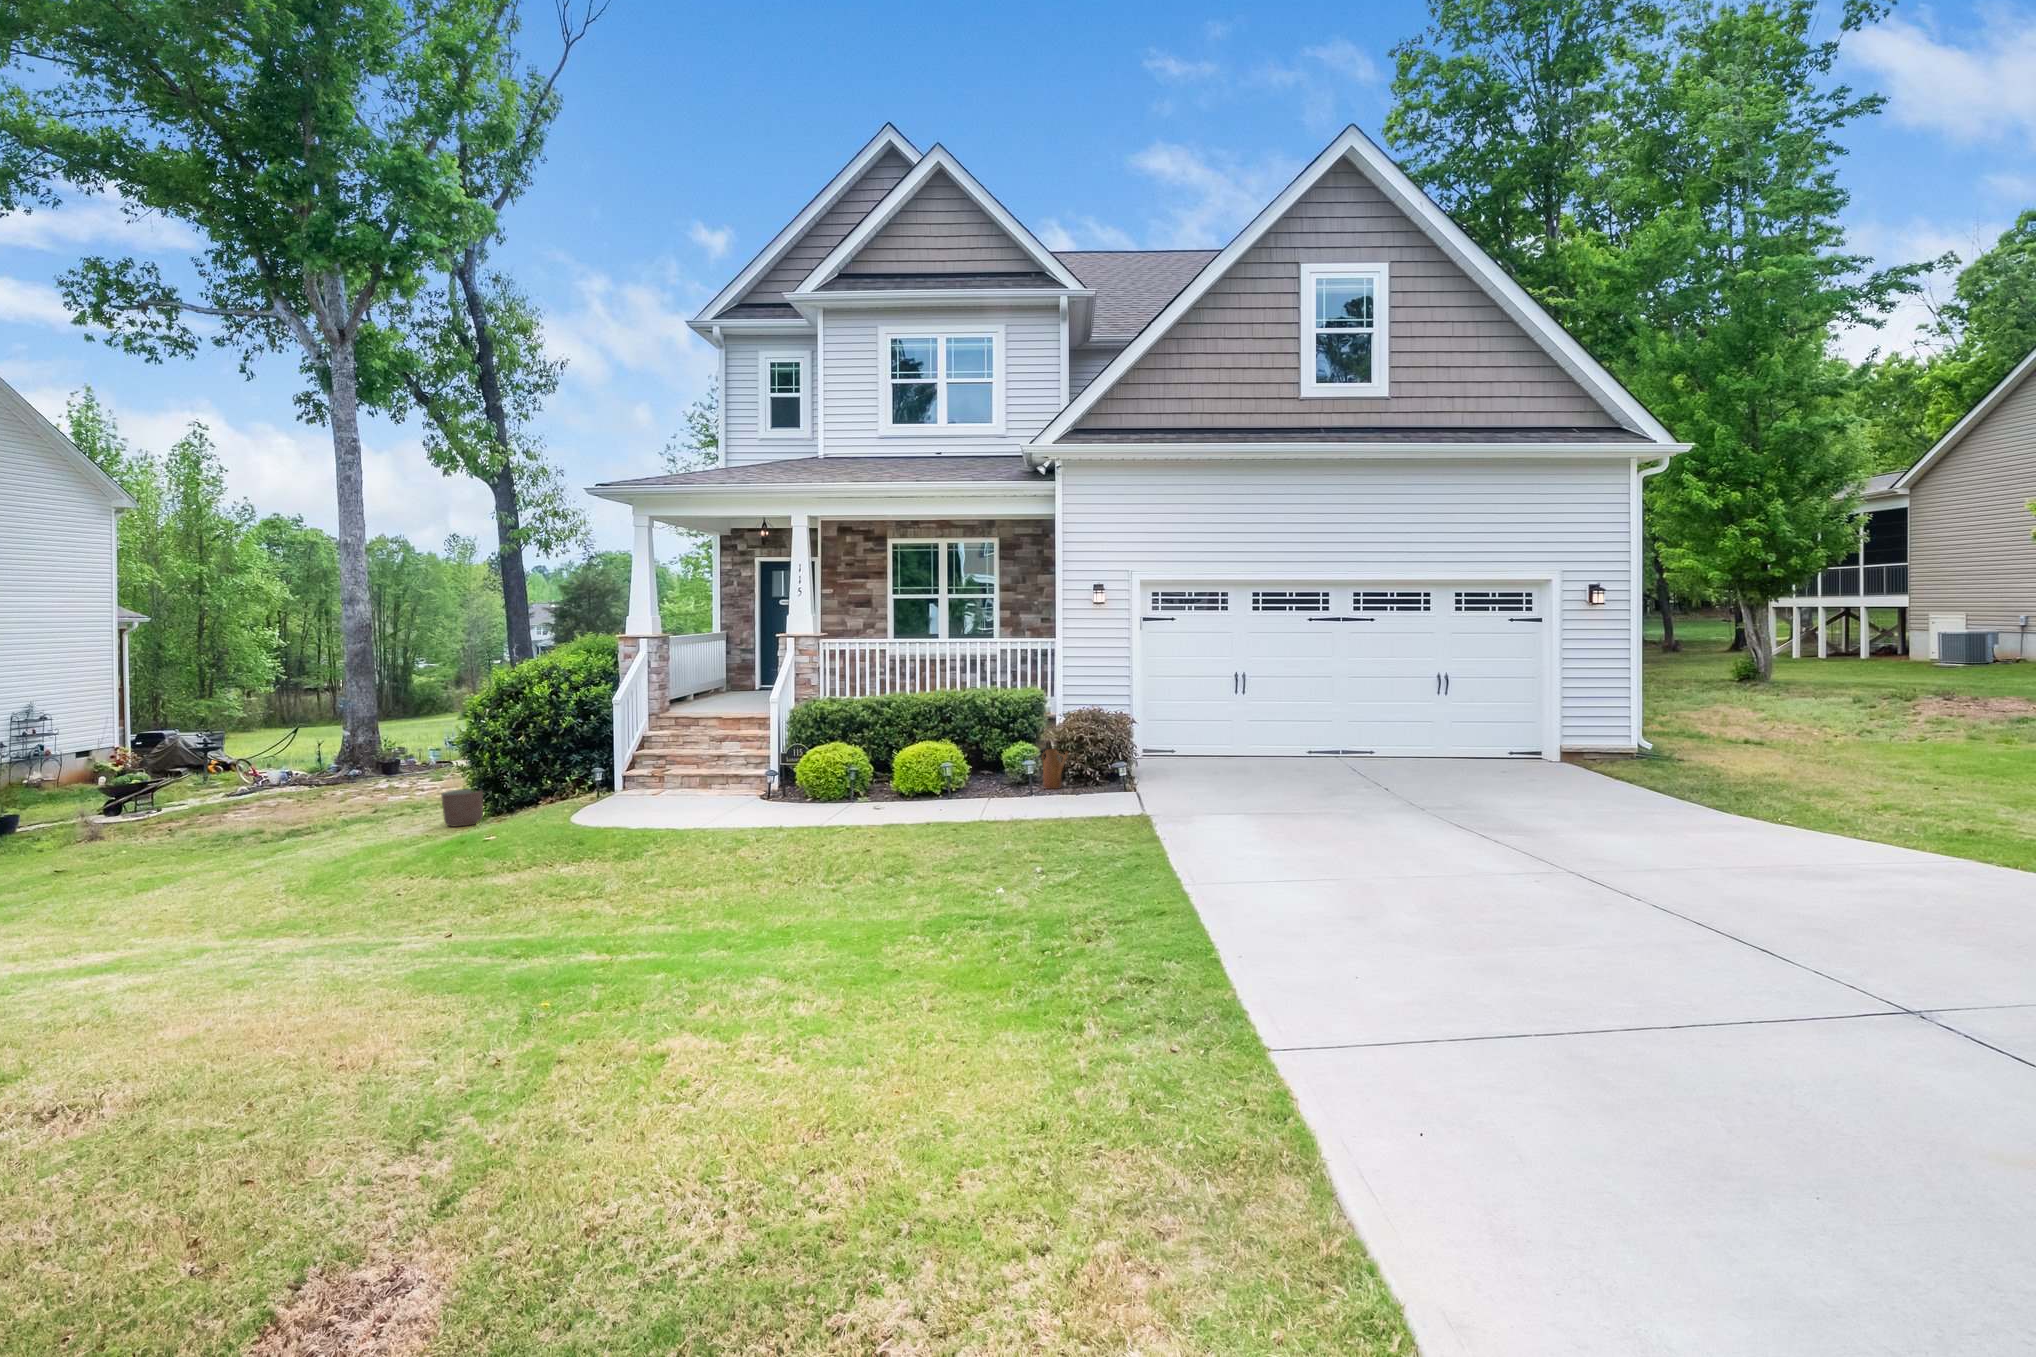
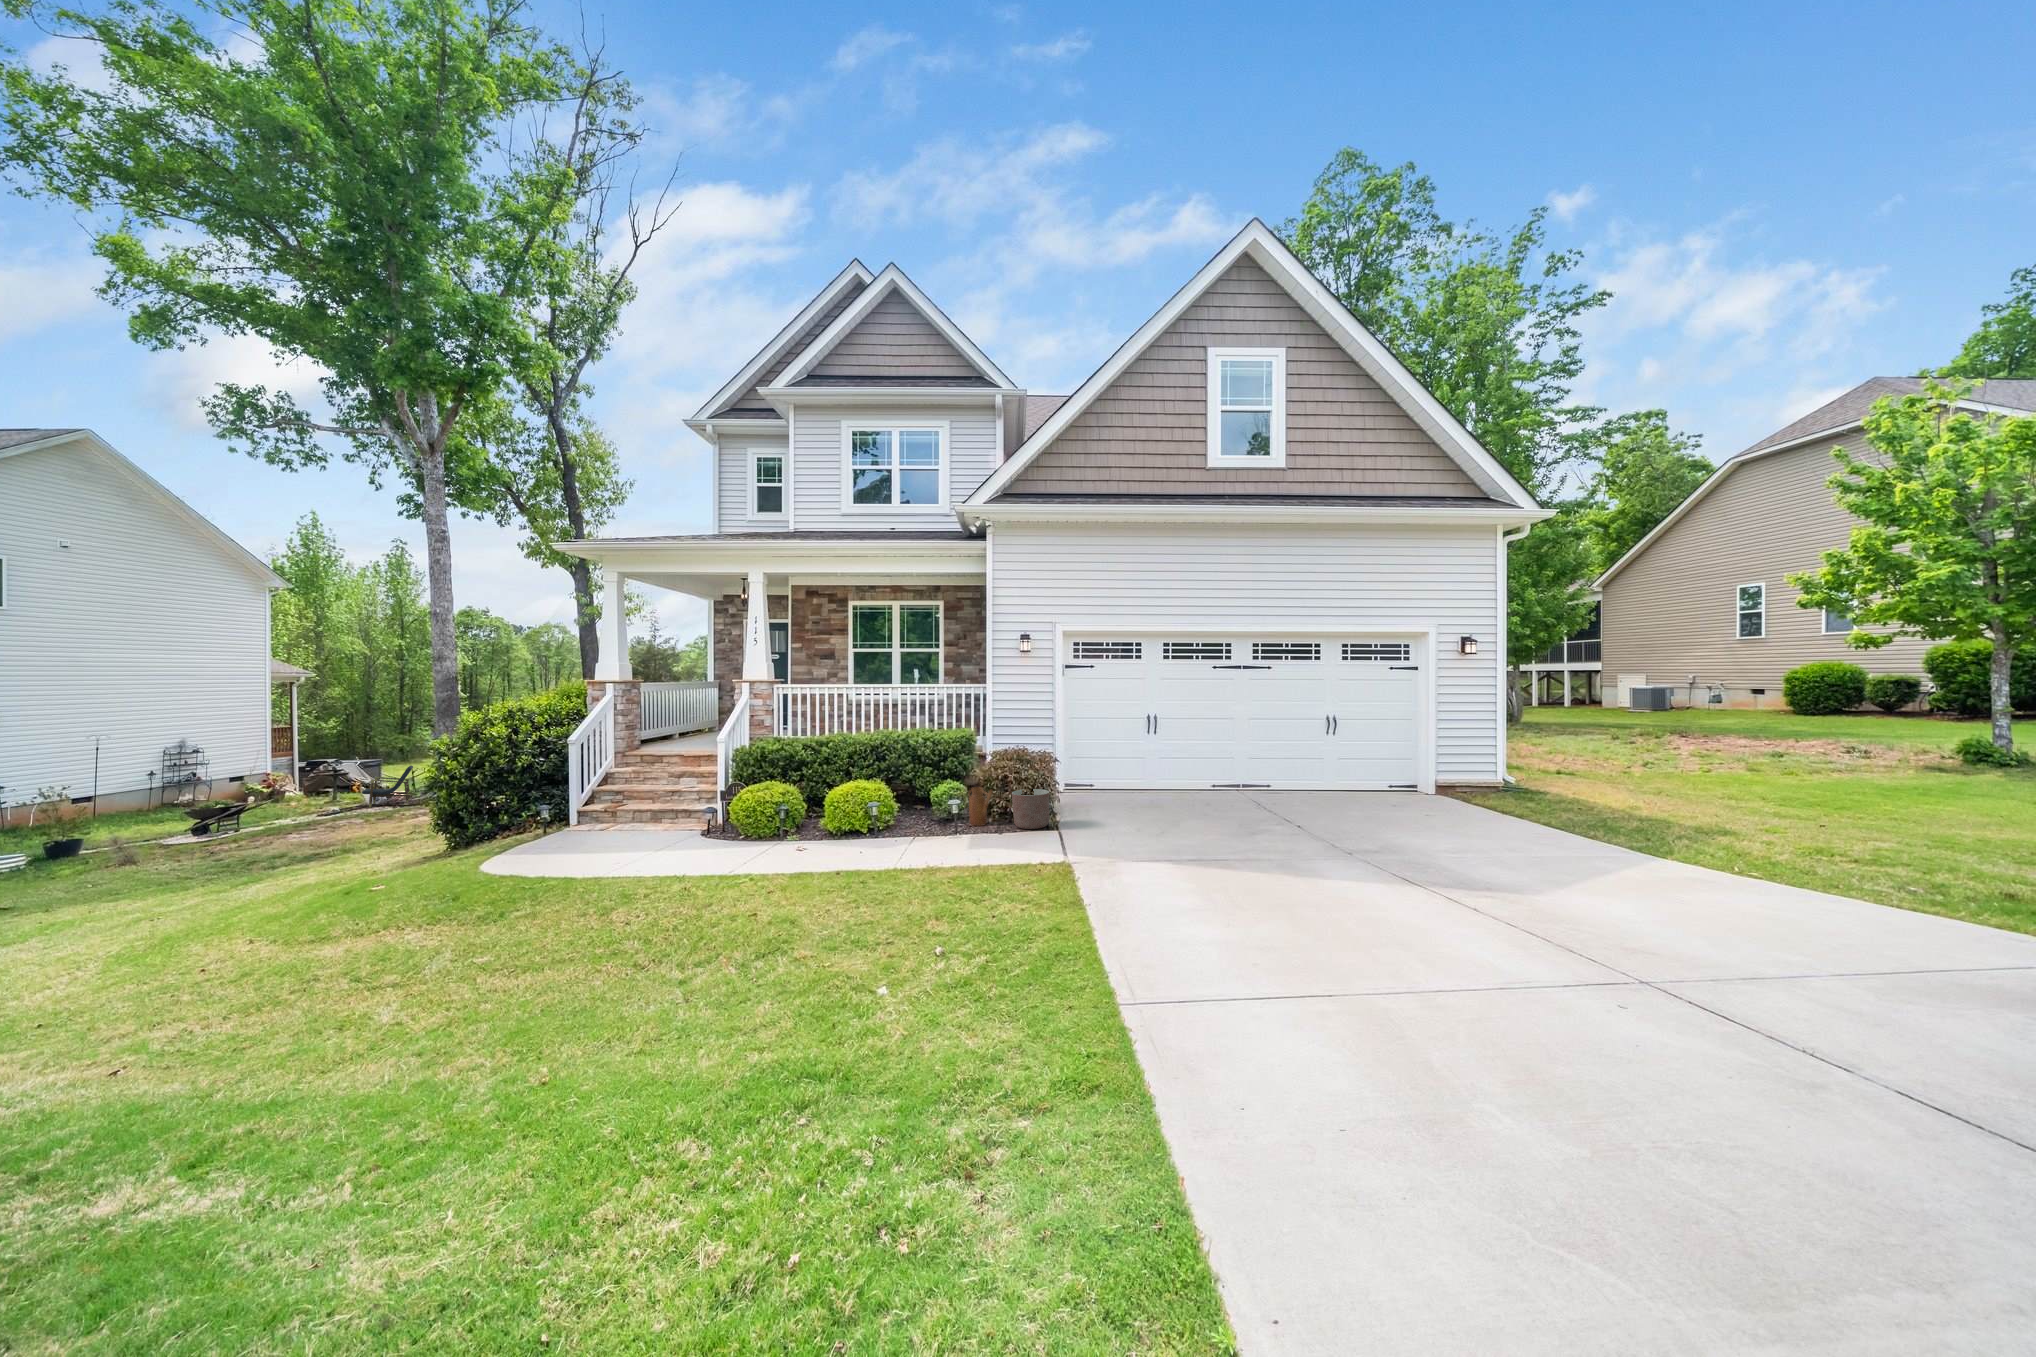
lounge chair: none [292,732,344,781] -> present [362,766,413,808]
planter: present [441,789,483,827] -> present [1012,789,1049,829]

